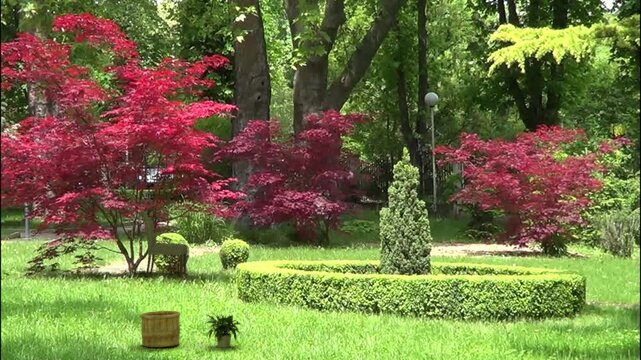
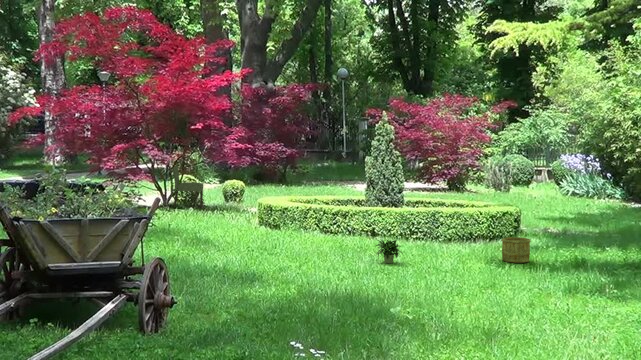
wooden bucket: present [140,311,180,347] -> present [501,237,531,263]
potted plant: present [205,315,241,348] -> present [376,240,403,263]

